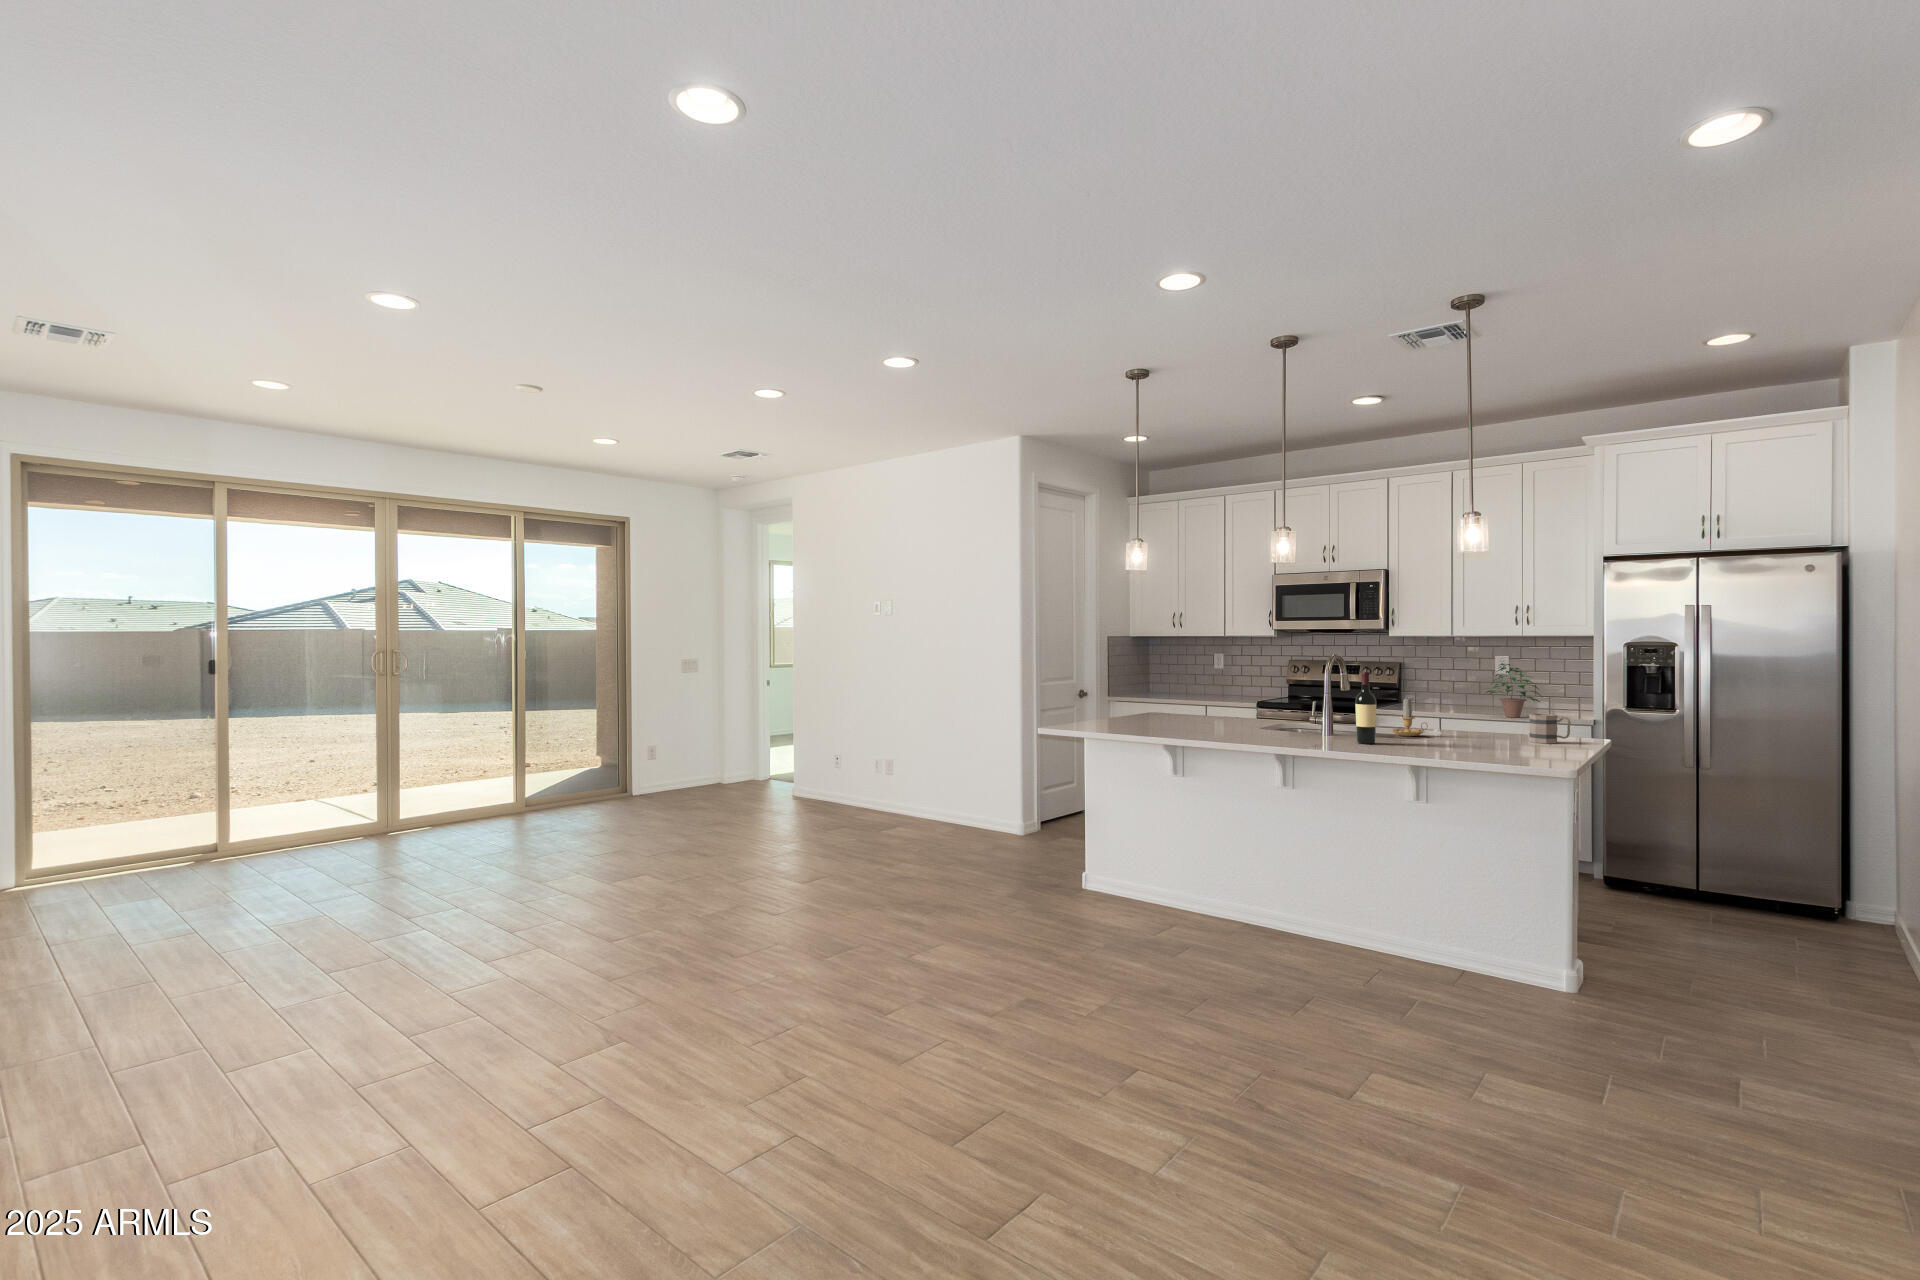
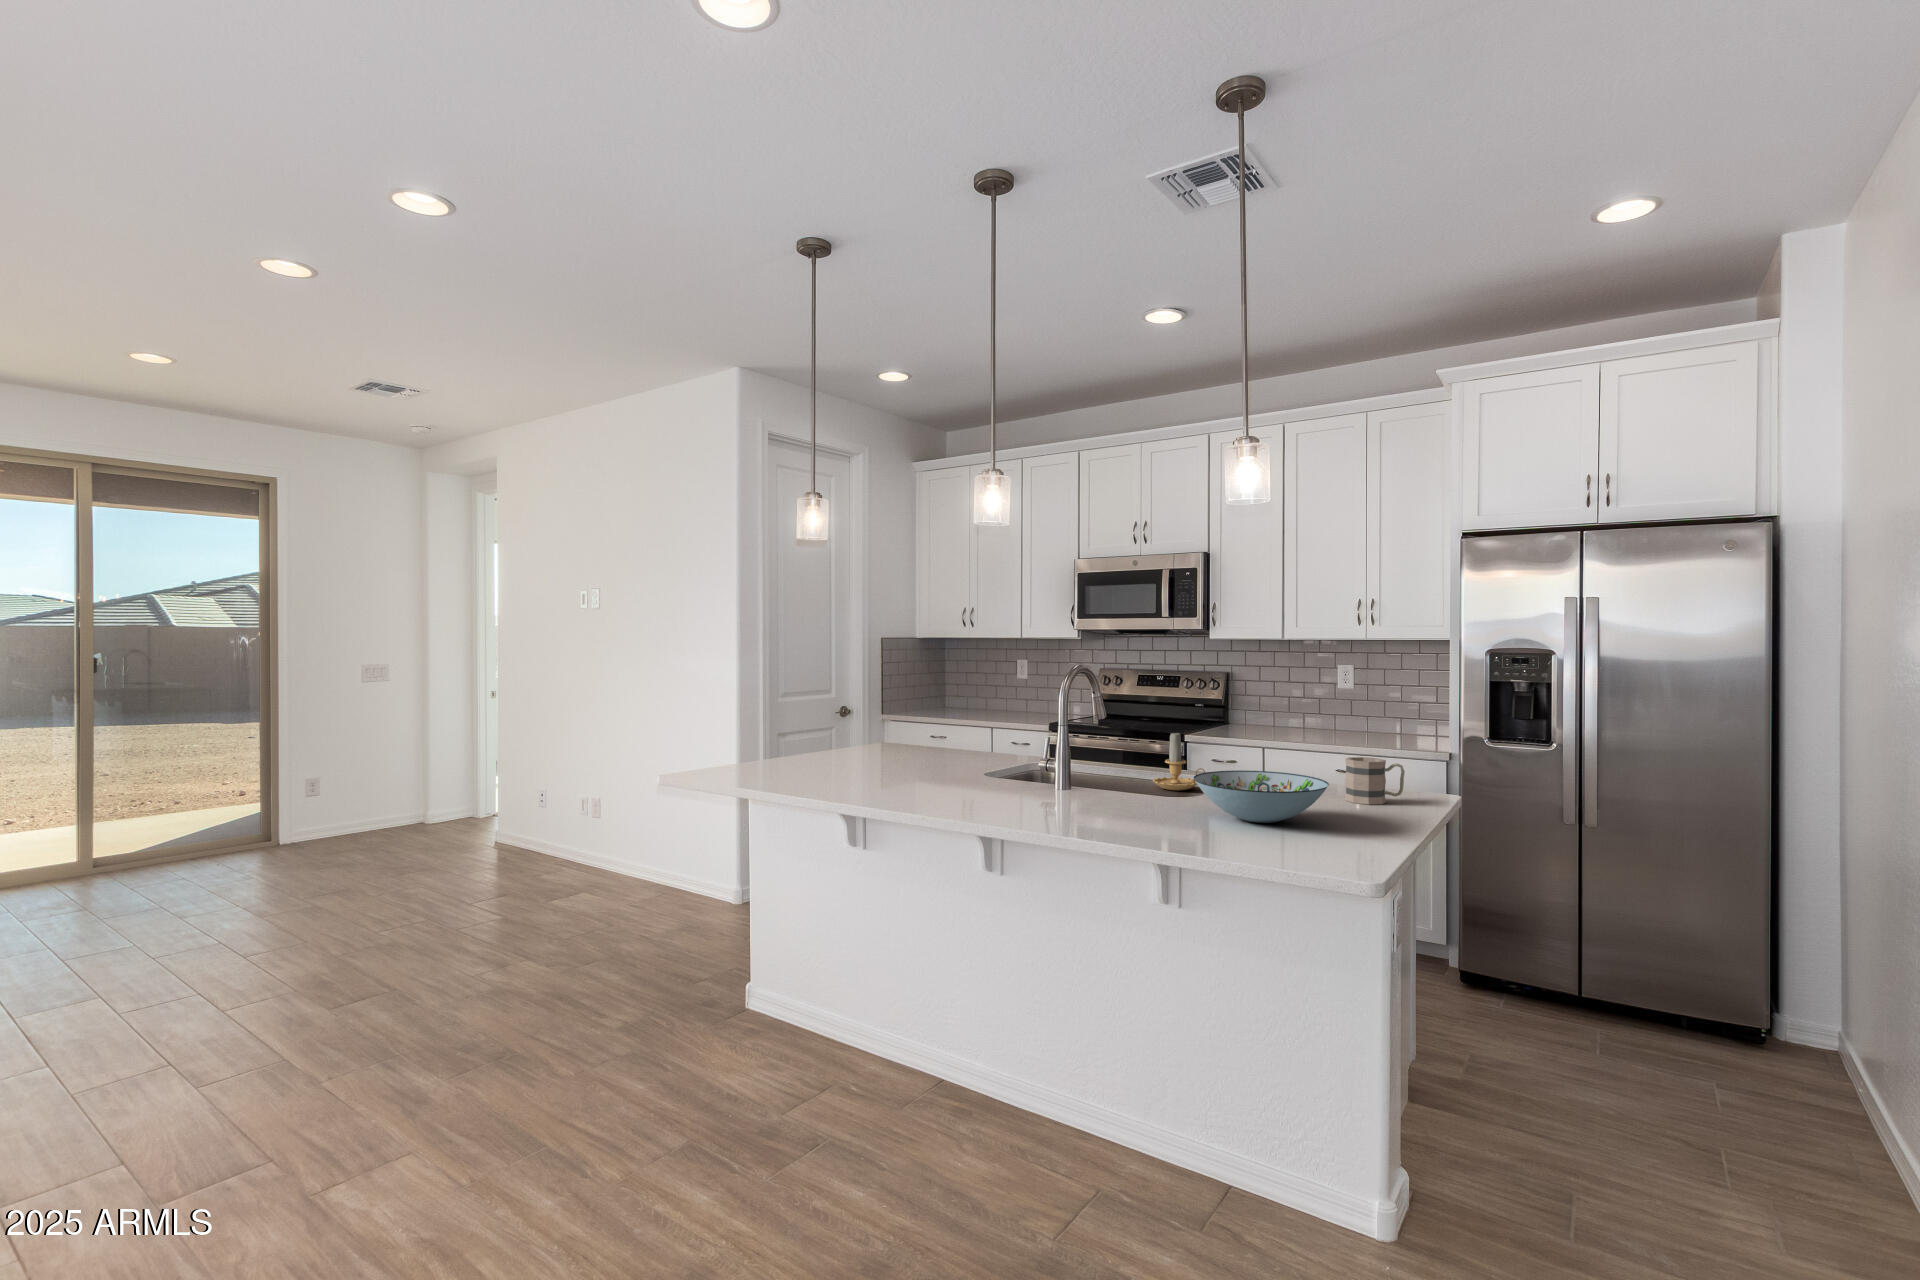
potted plant: present [1486,664,1542,718] -> none [1316,676,1388,746]
wine bottle: present [1356,672,1376,744] -> none [1073,696,1104,813]
decorative bowl: none [1436,720,1527,749] -> present [1194,770,1329,823]

